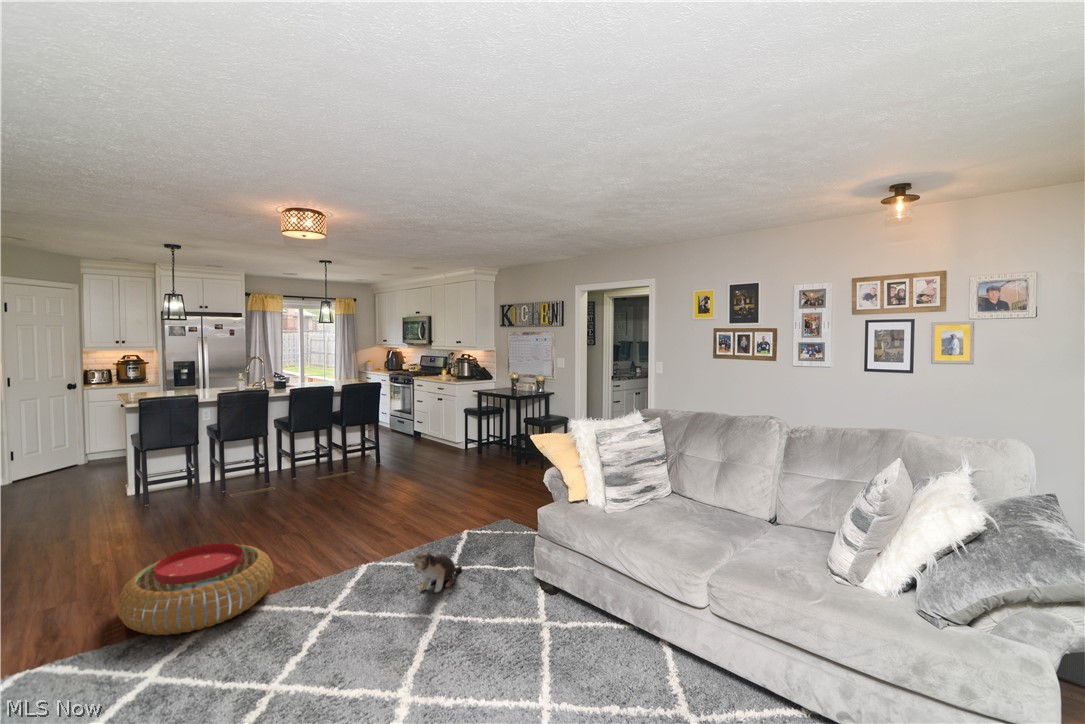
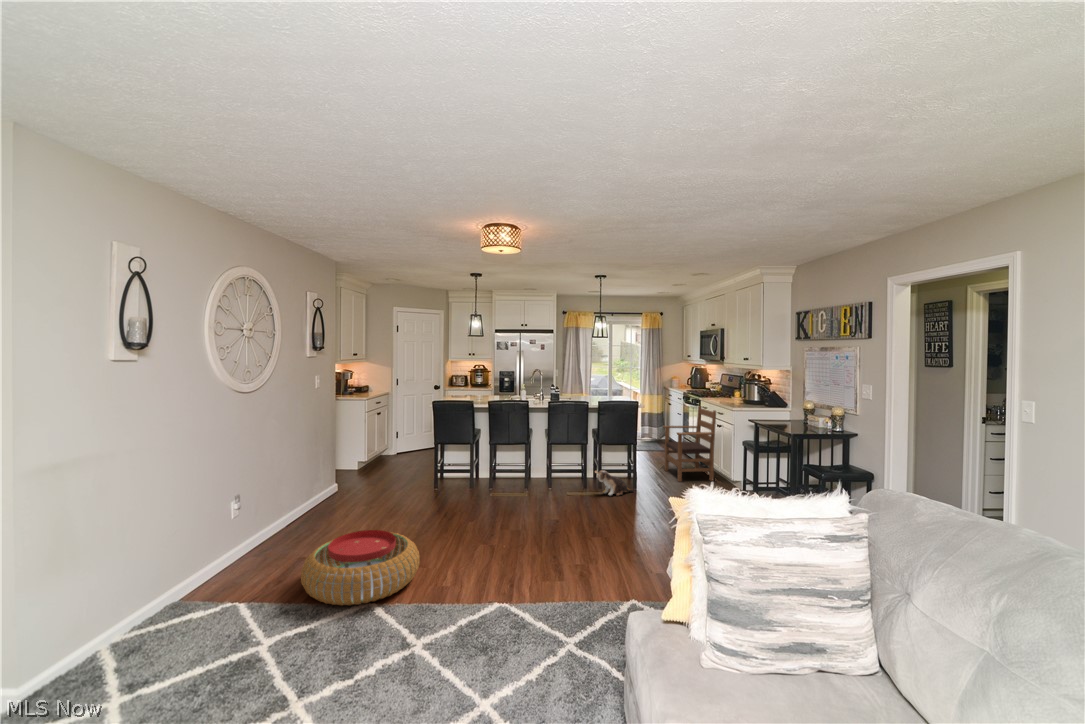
armchair: none [393,385,445,453] -> present [663,406,716,482]
plush toy: present [409,551,462,592] -> present [595,470,634,496]

